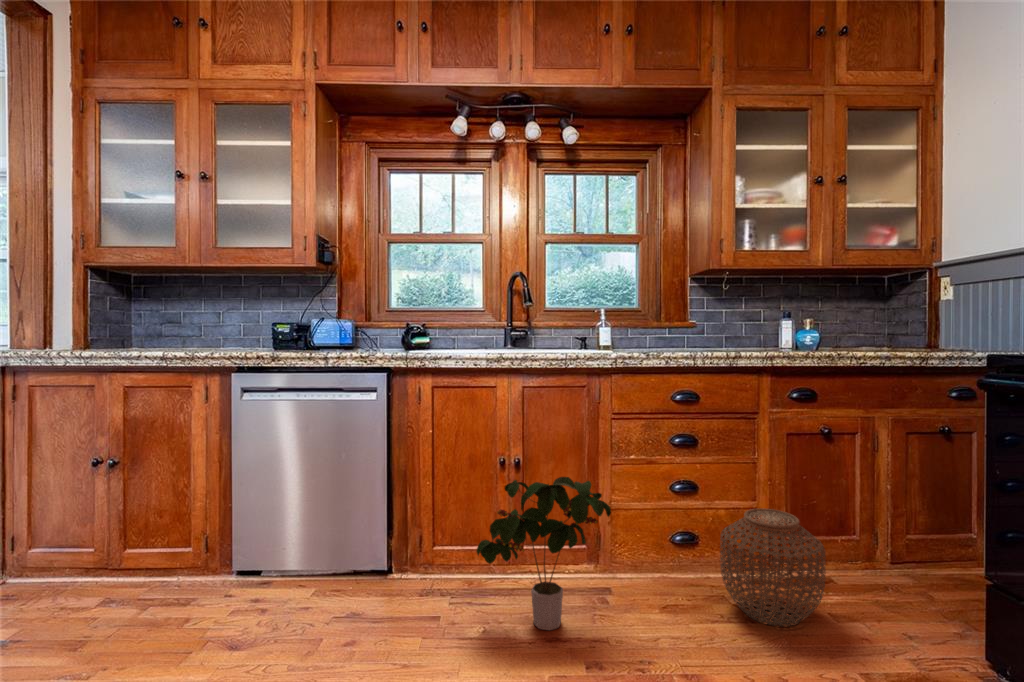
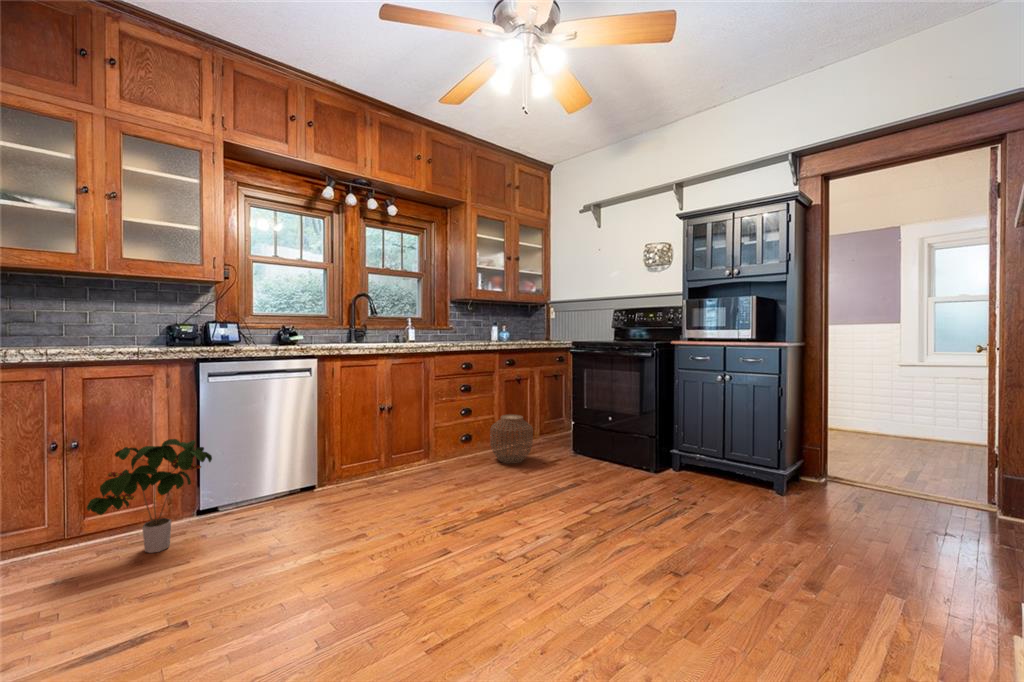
potted plant: present [476,477,611,630] -> present [87,439,212,553]

